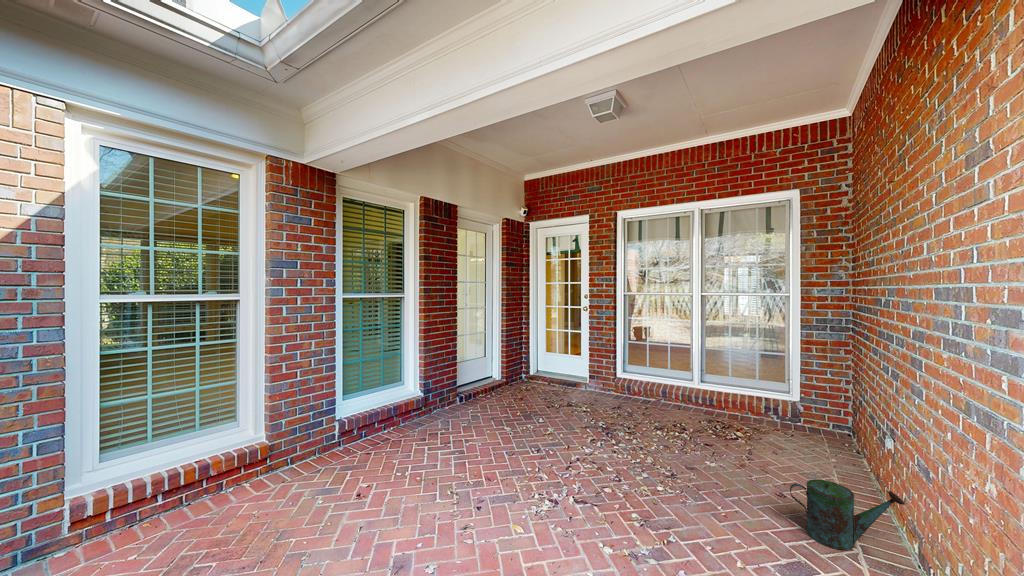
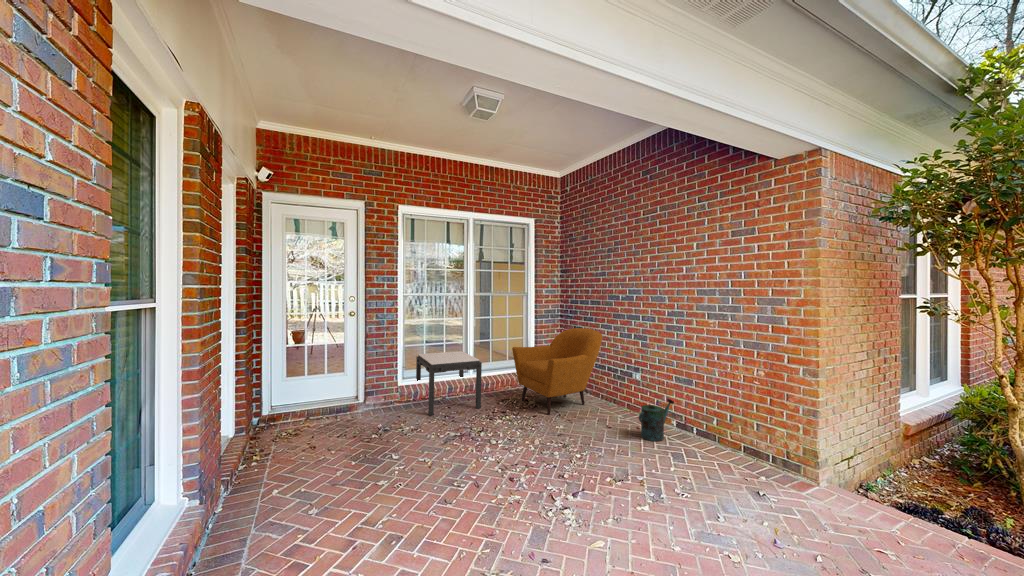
armchair: none [721,348,859,464] -> present [512,328,602,415]
side table: none [618,351,687,418] -> present [416,351,482,415]

